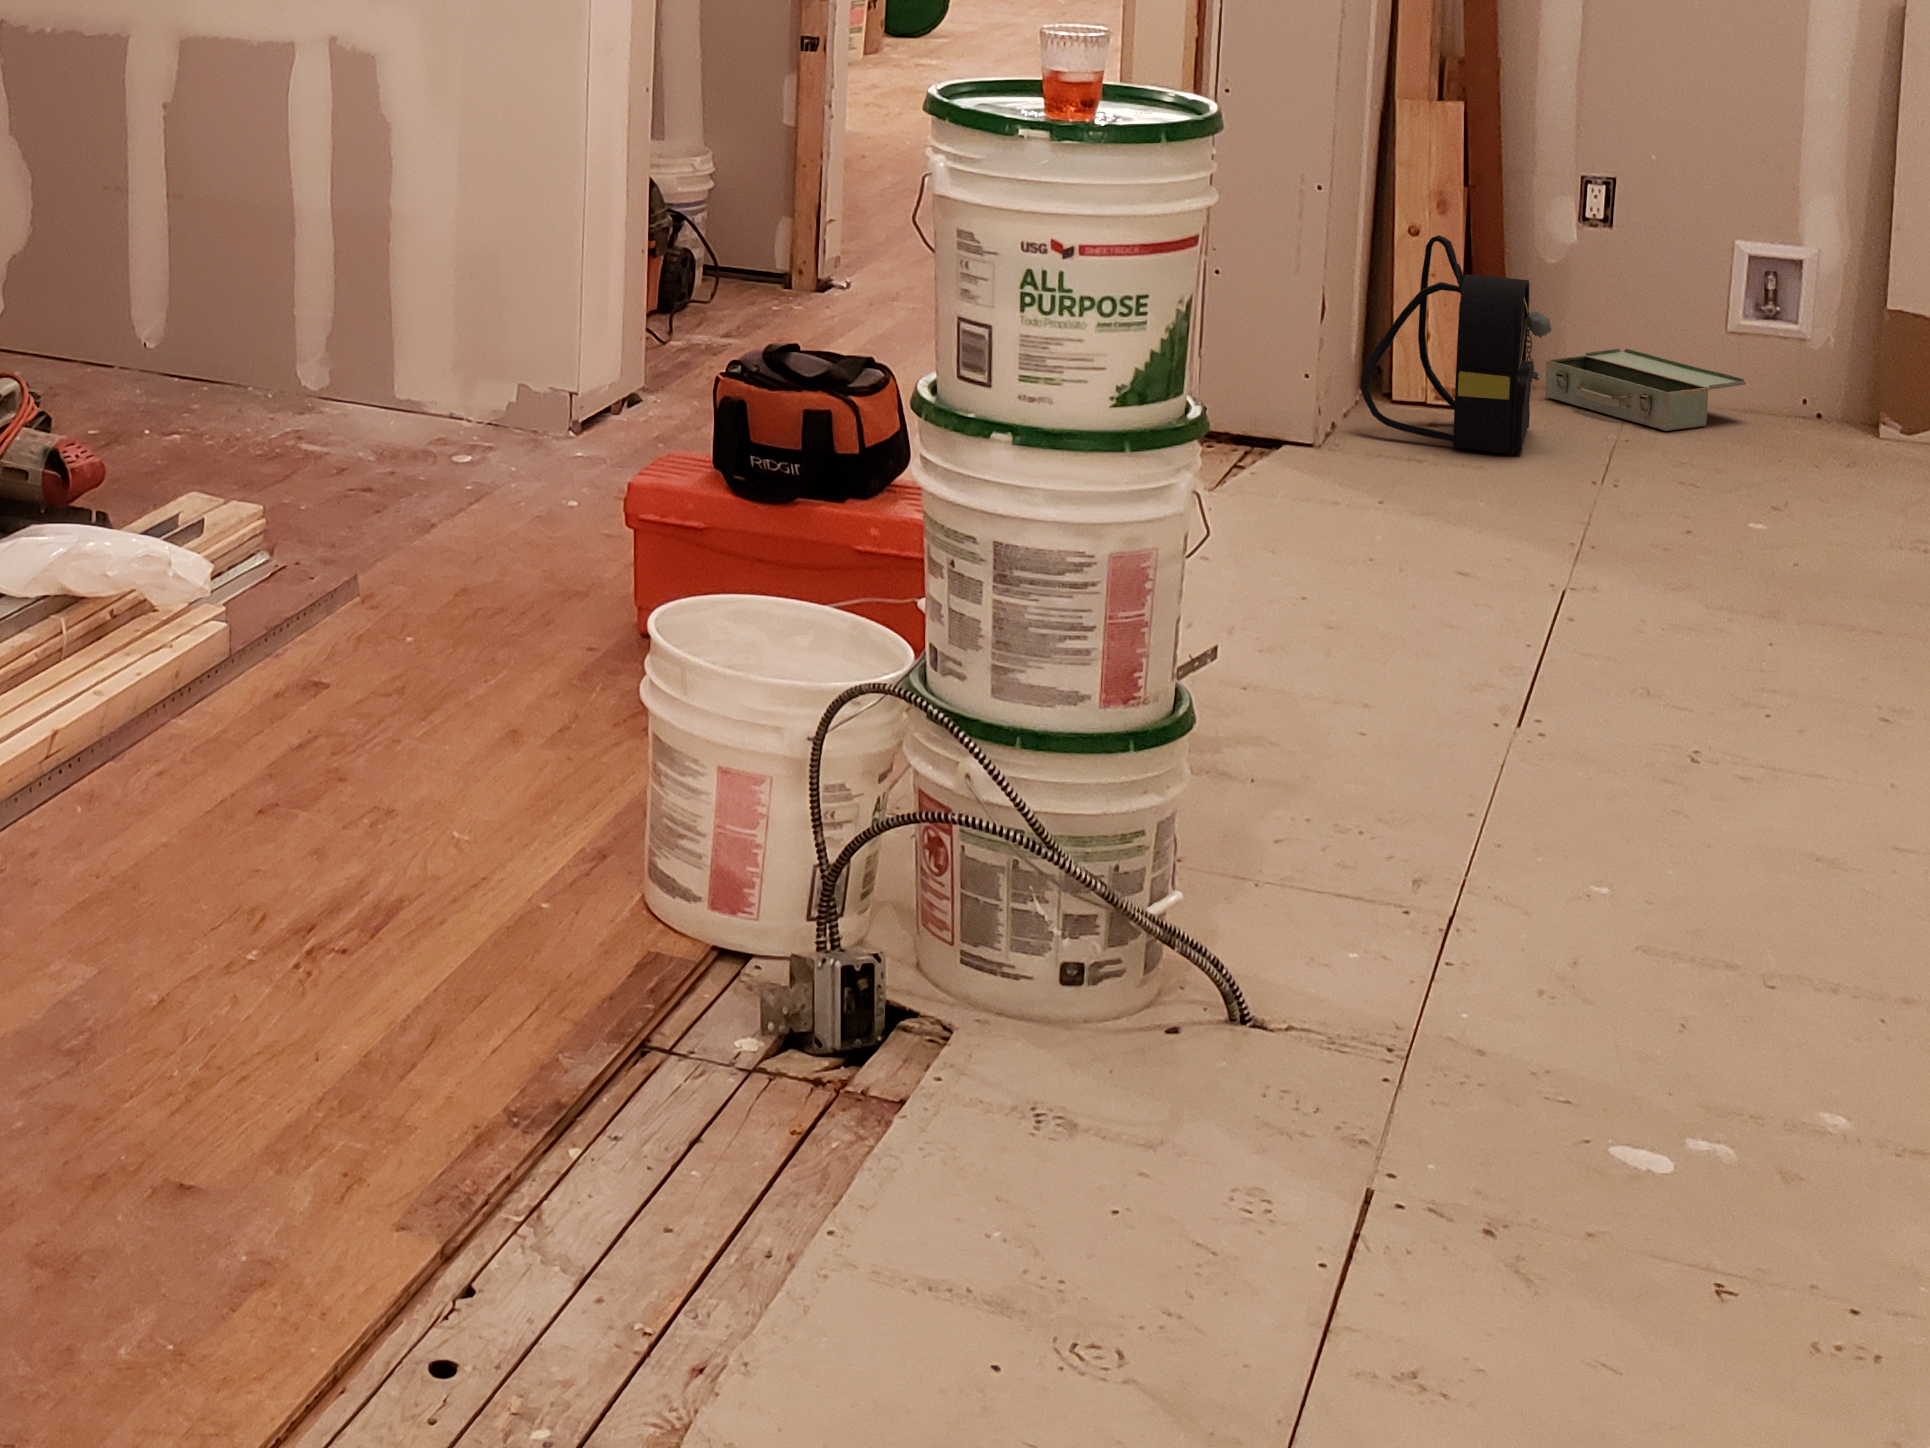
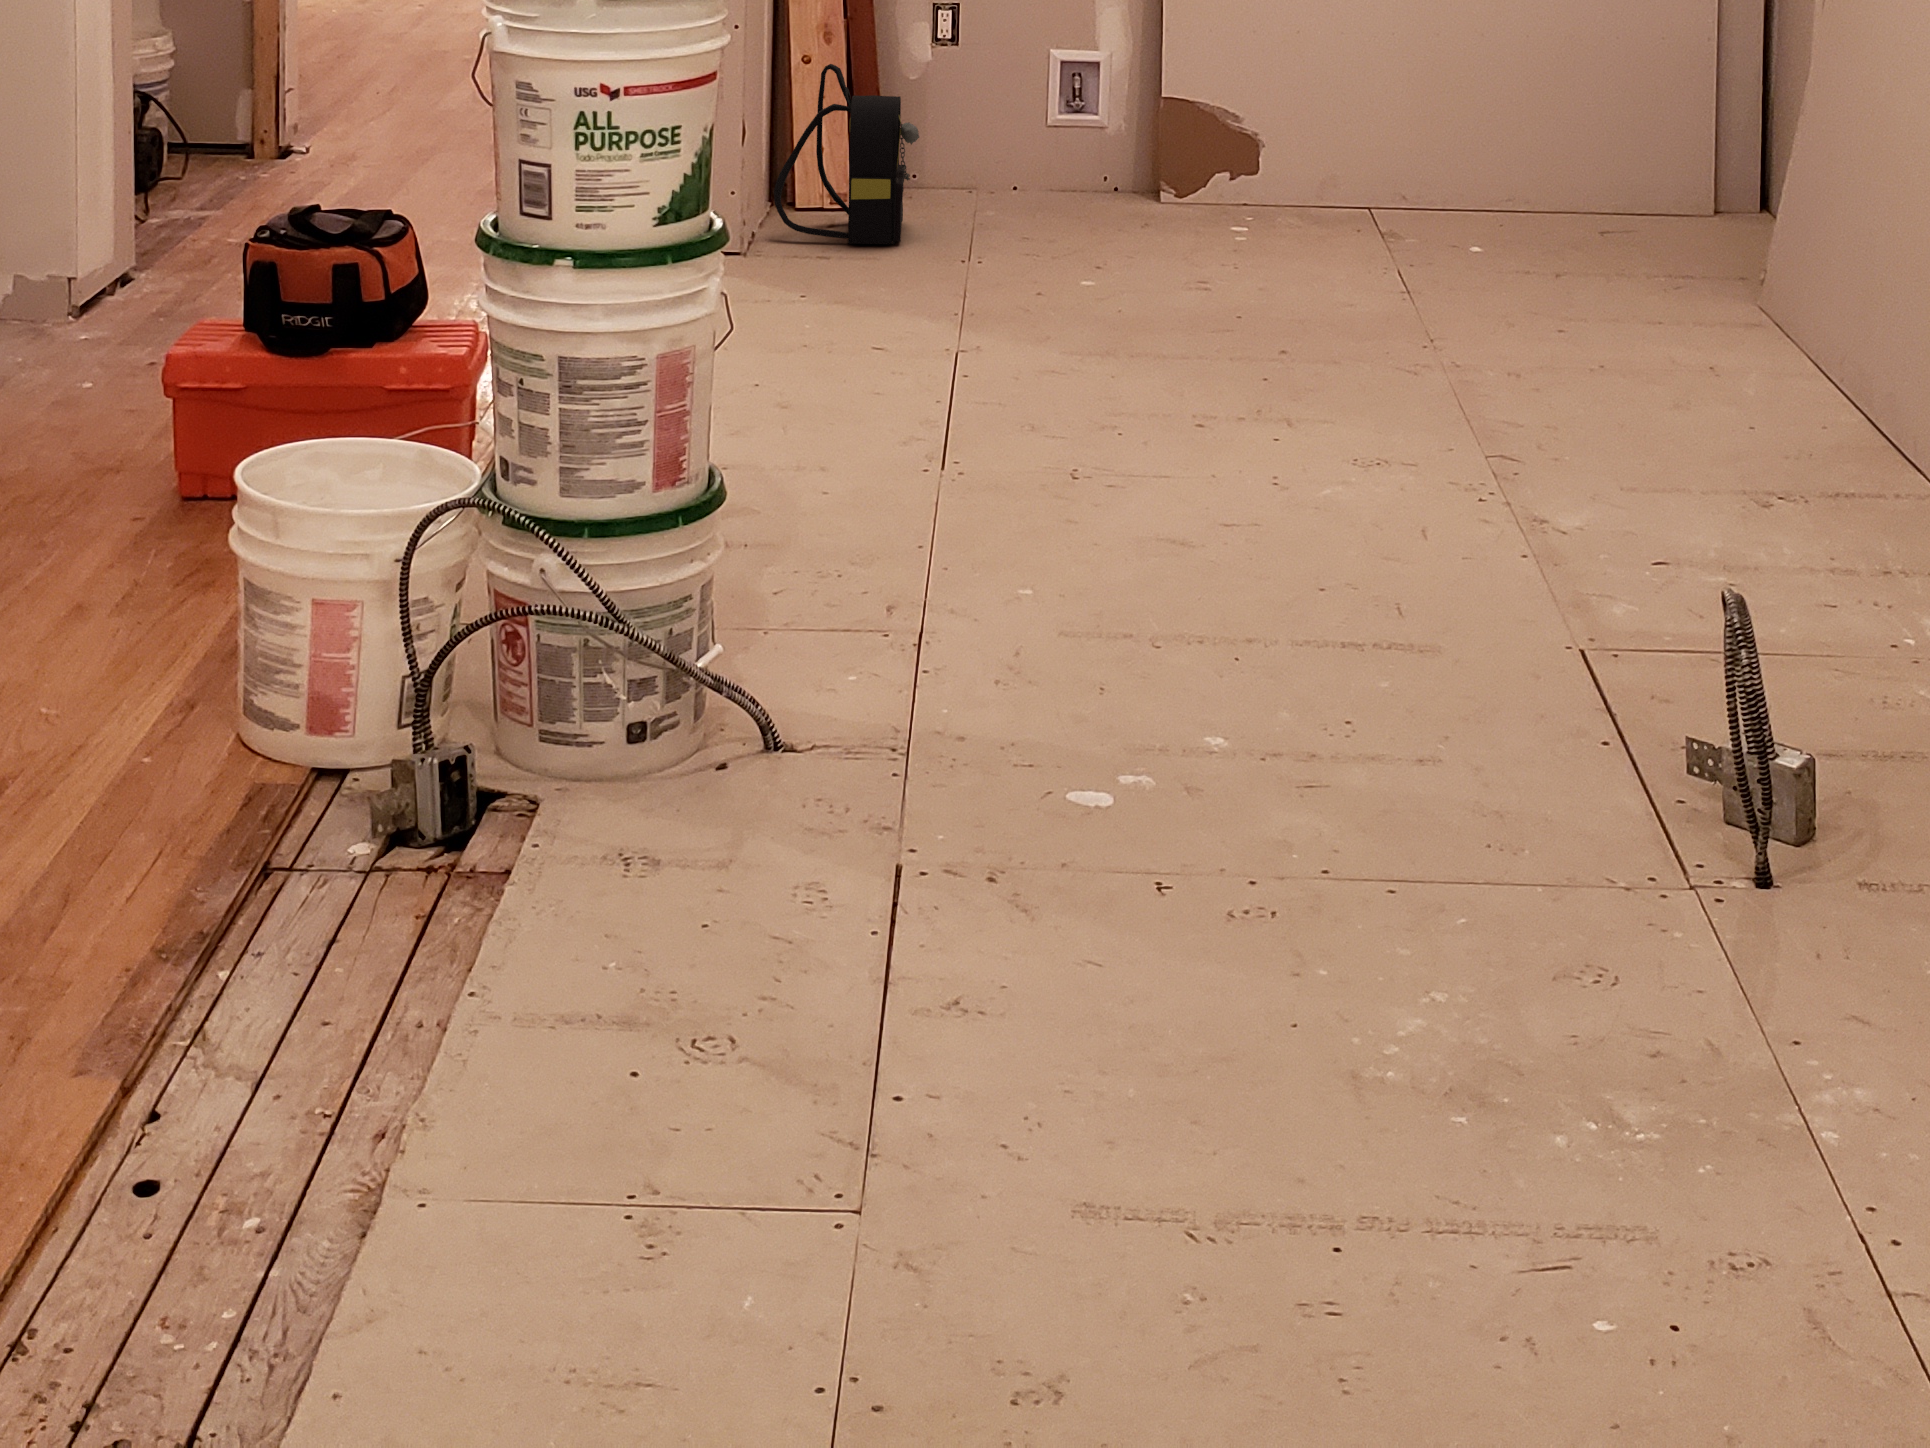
toolbox: present [1545,349,1746,431] -> none [910,148,1058,212]

